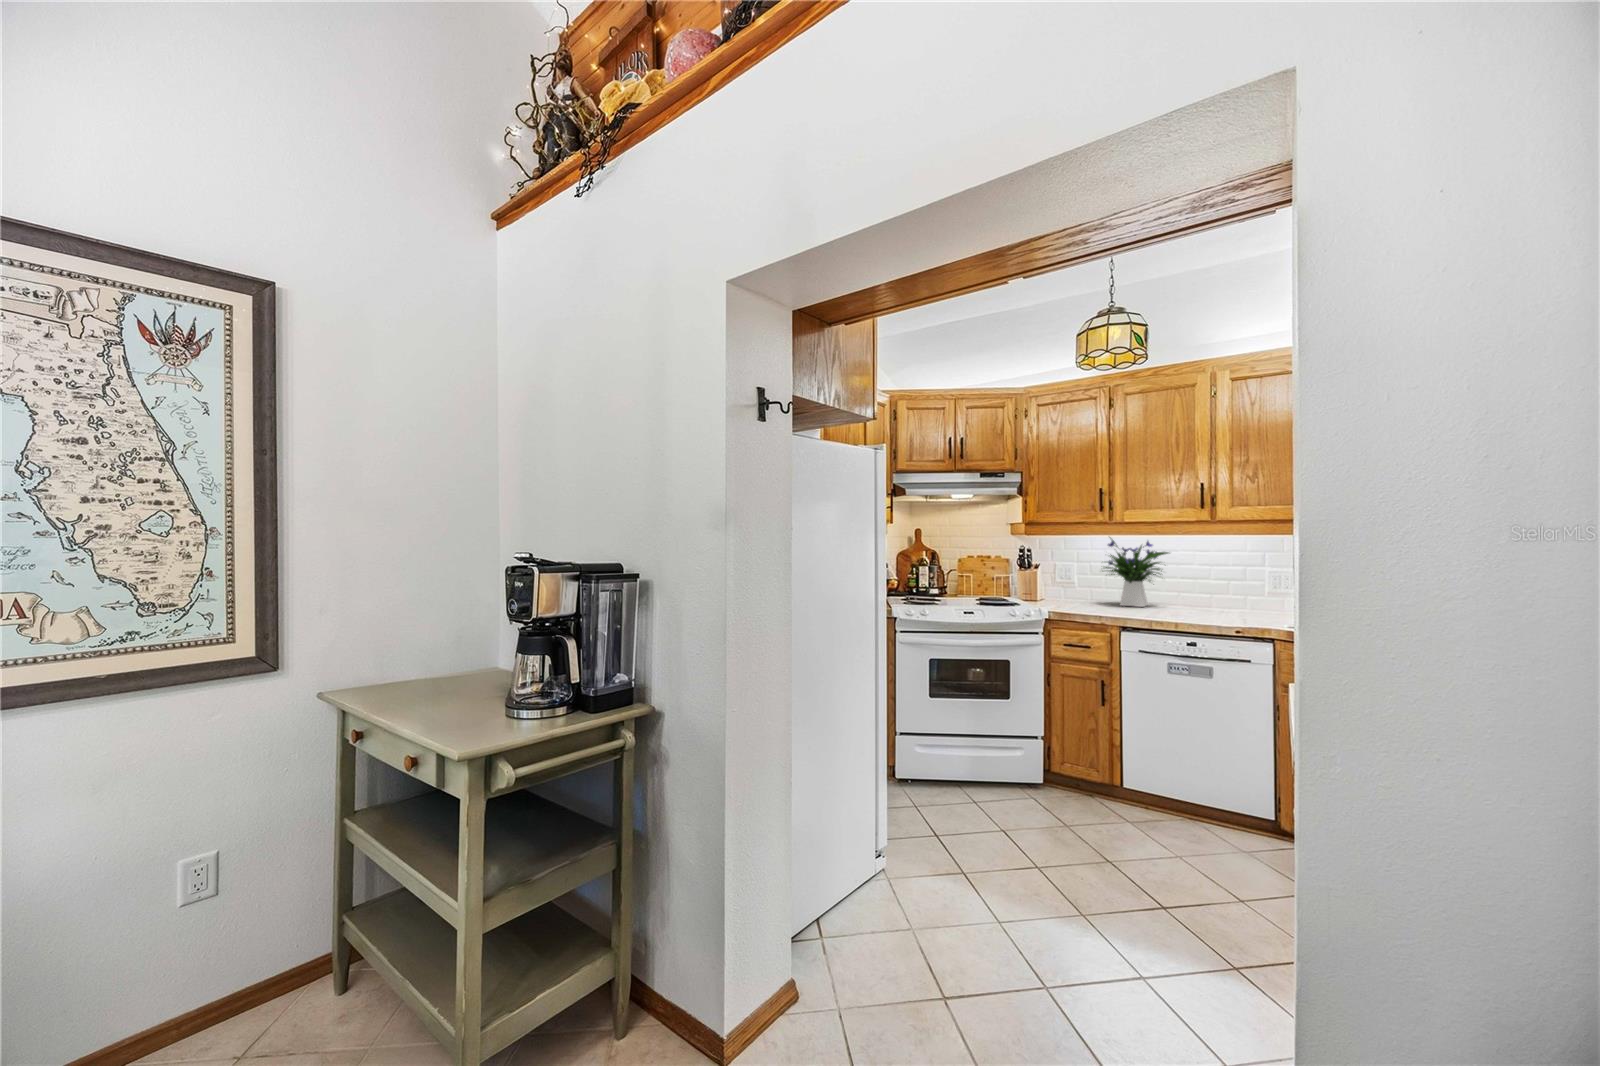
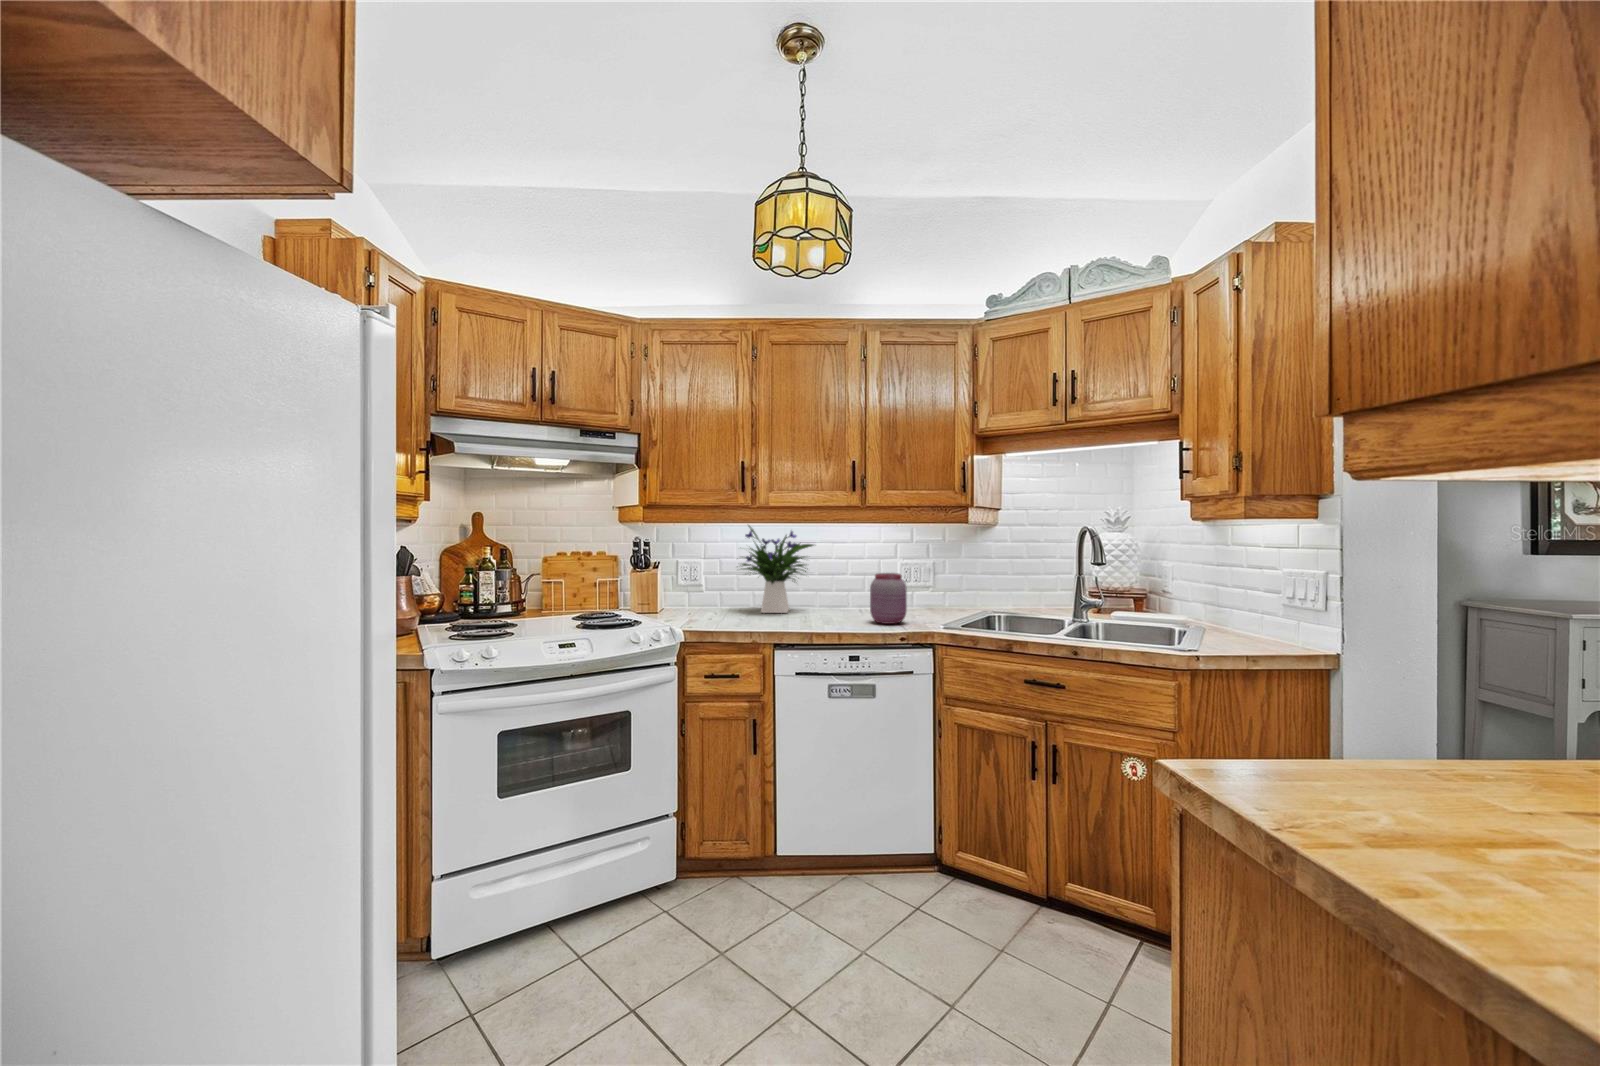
jar: none [1214,577,1252,620] -> present [870,573,907,624]

